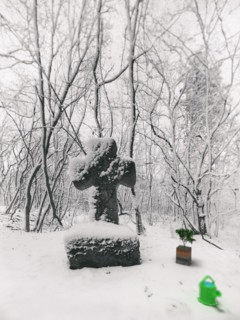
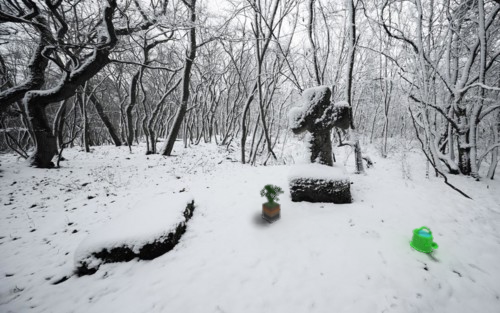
potted tree: present [175,228,196,266] -> present [260,184,284,223]

